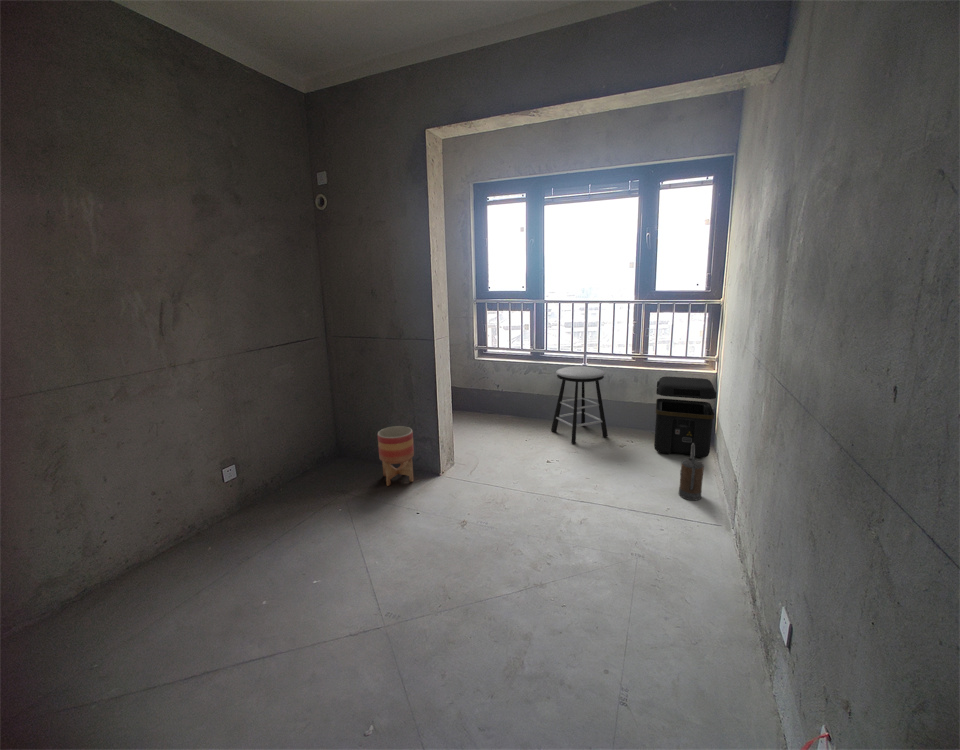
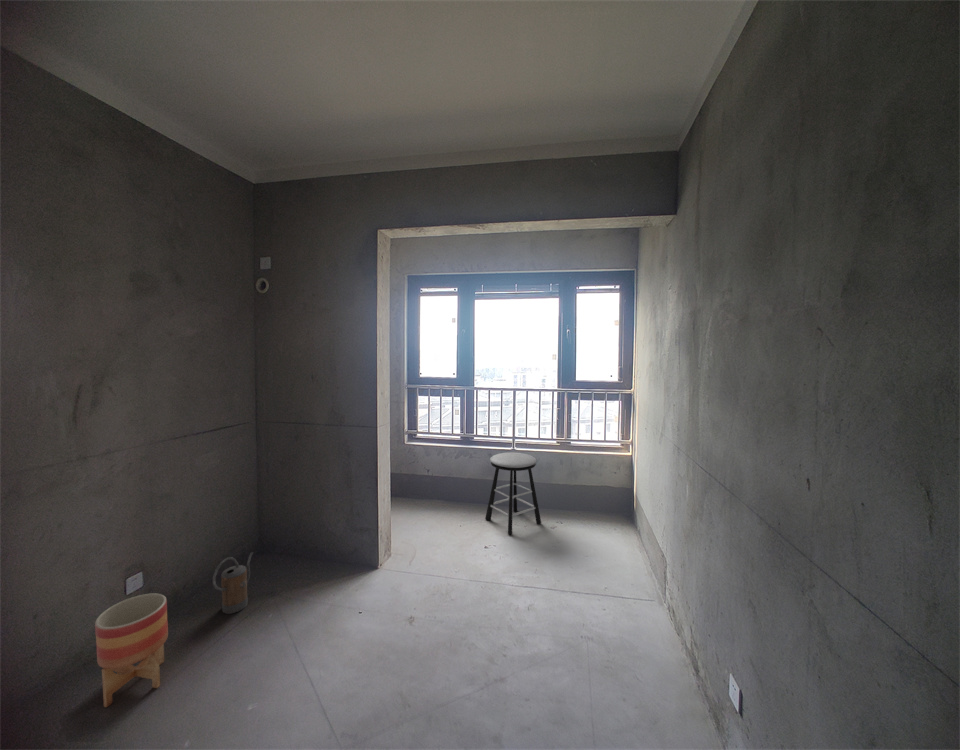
toolbox: present [654,376,716,458] -> none [584,462,640,543]
planter: present [377,426,414,486] -> present [95,593,168,707]
watering can: present [679,443,704,500] -> present [213,552,253,614]

